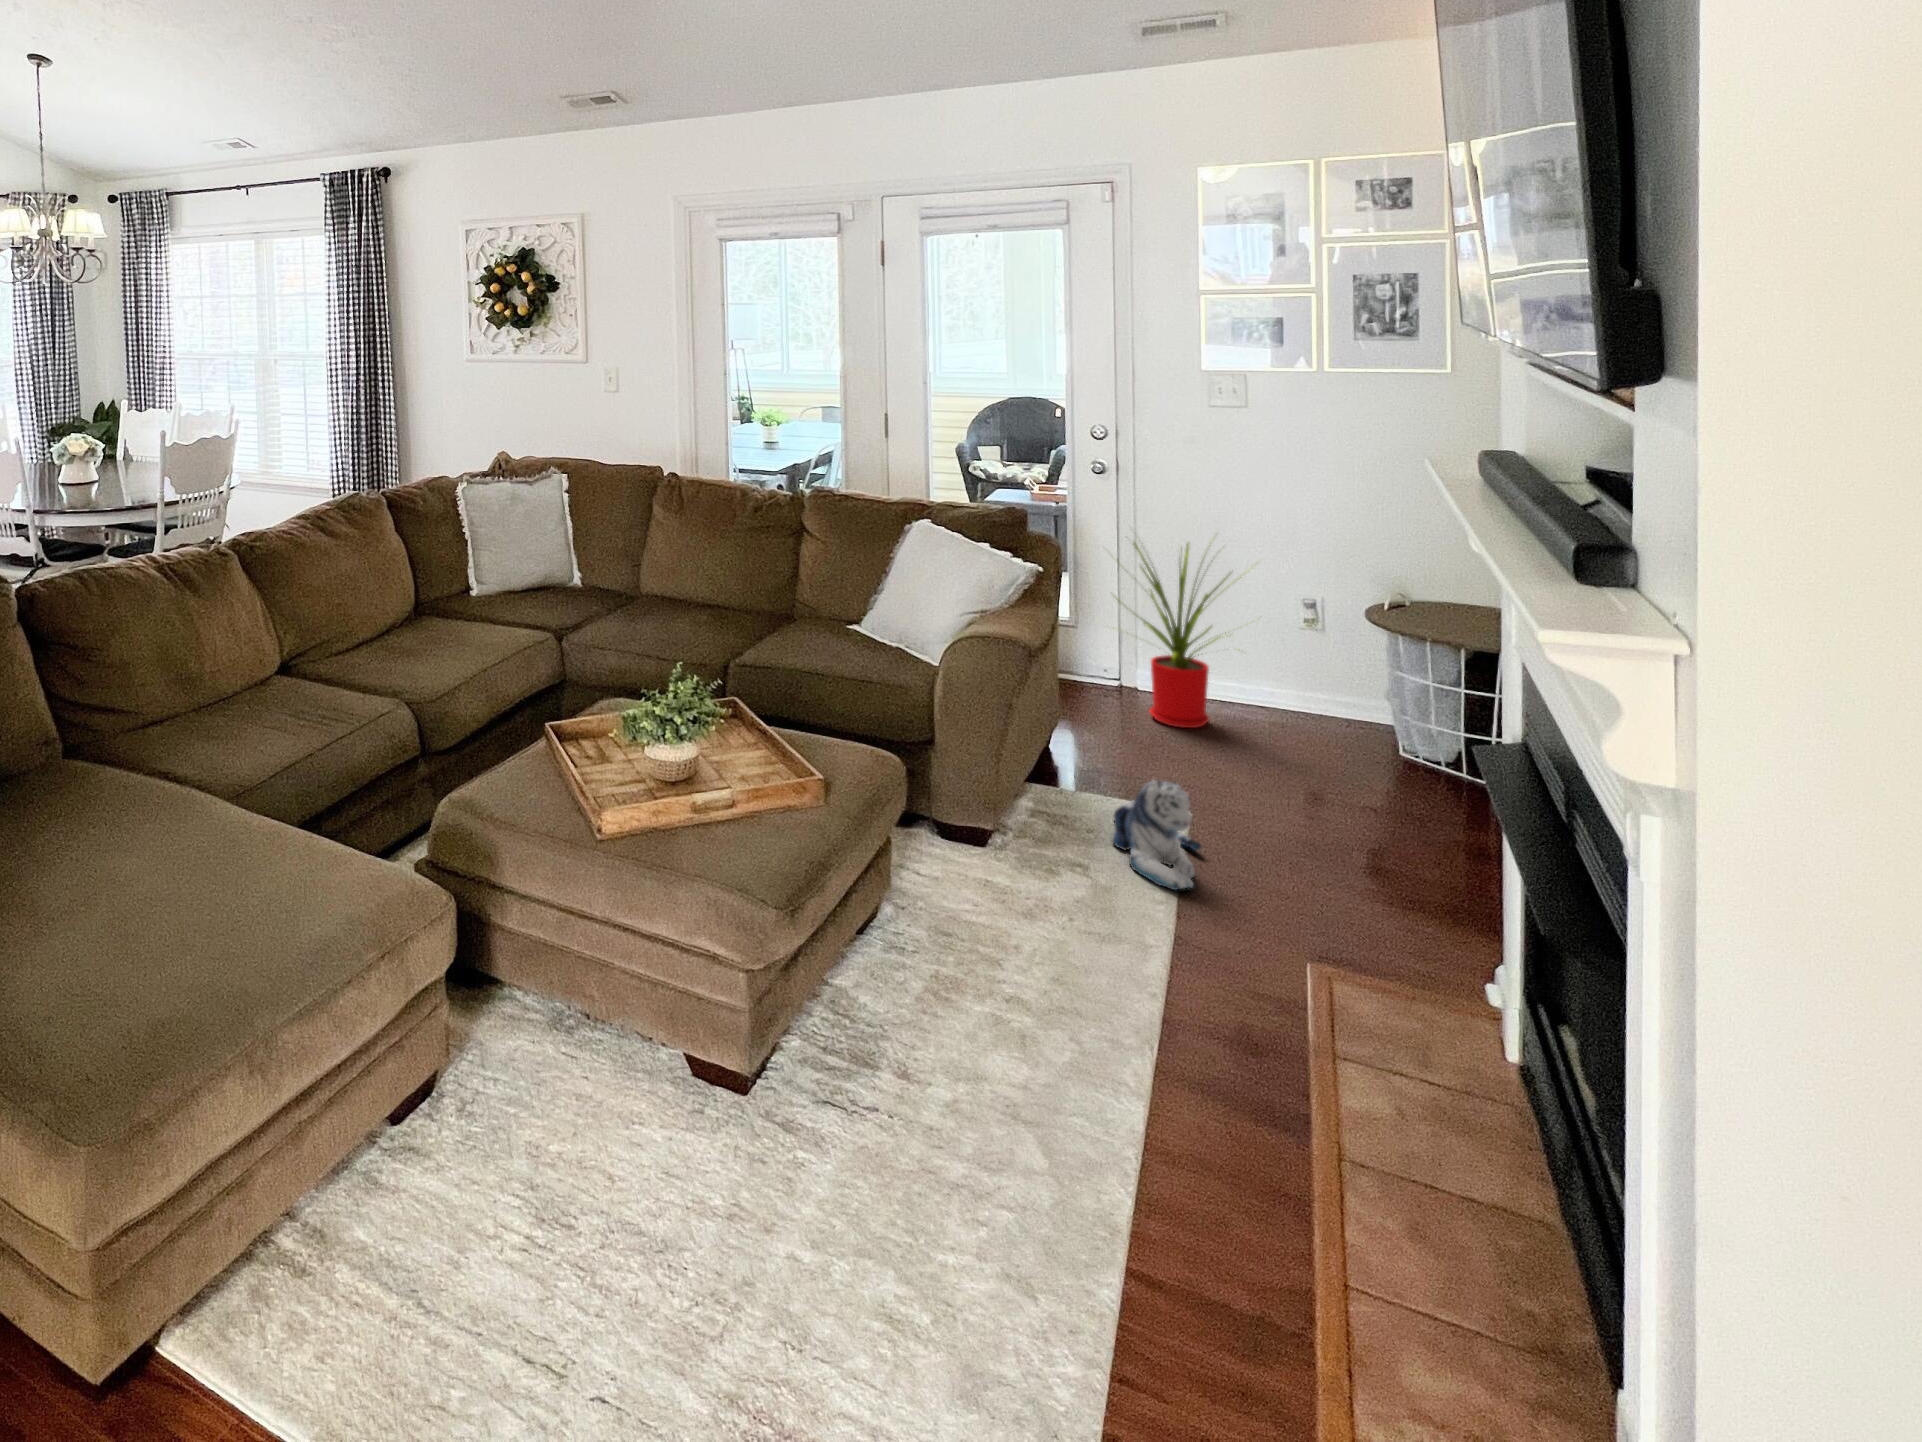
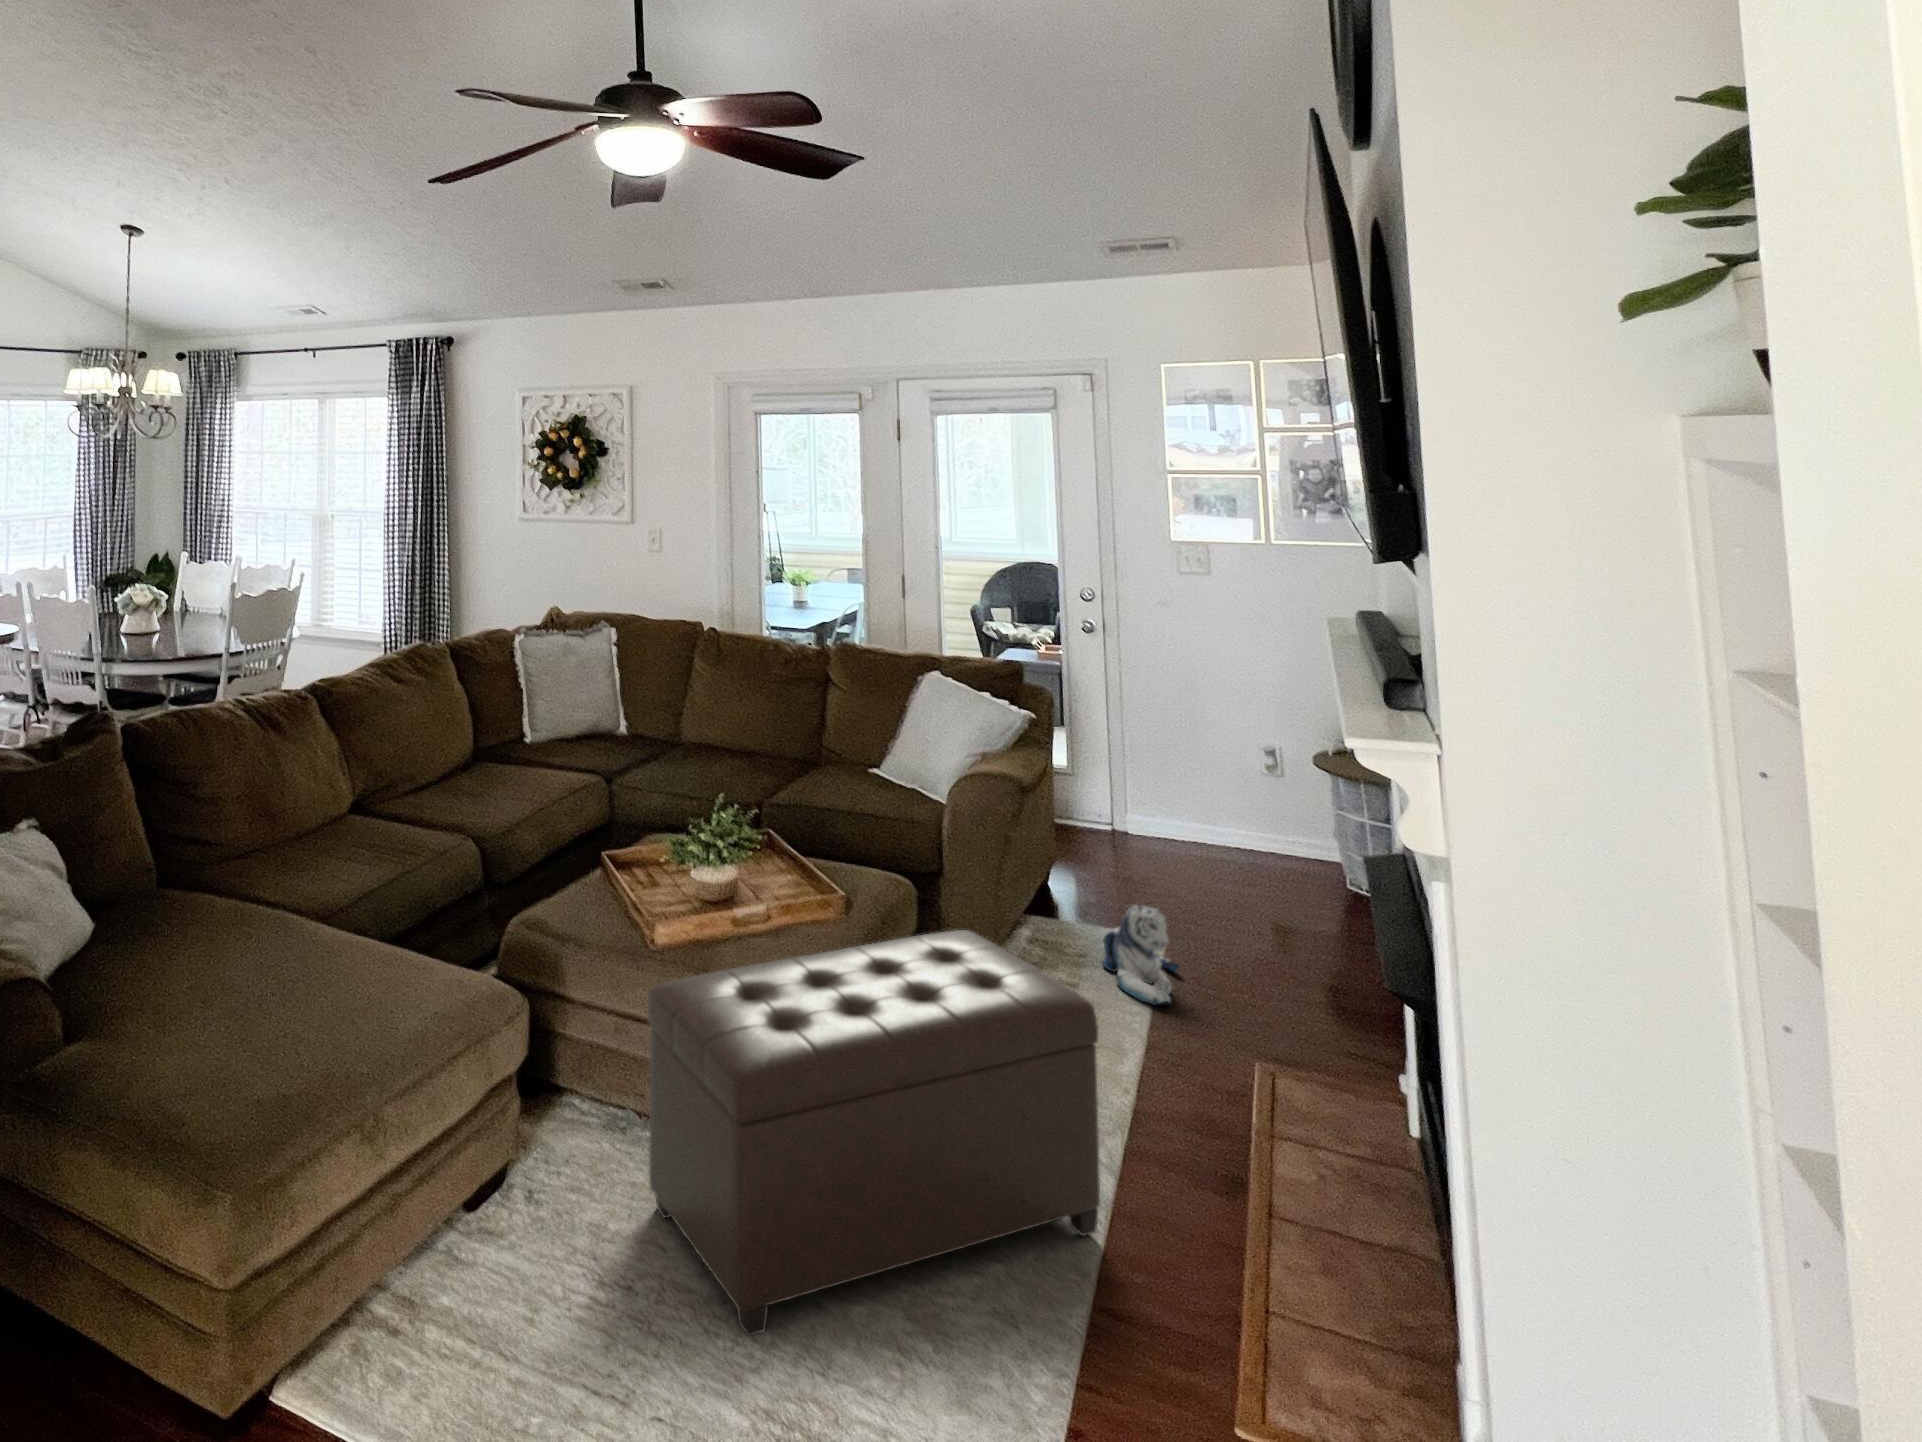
house plant: present [1127,533,1241,728] -> none [1095,679,1234,866]
ottoman: none [592,822,1128,1291] -> present [647,930,1100,1336]

